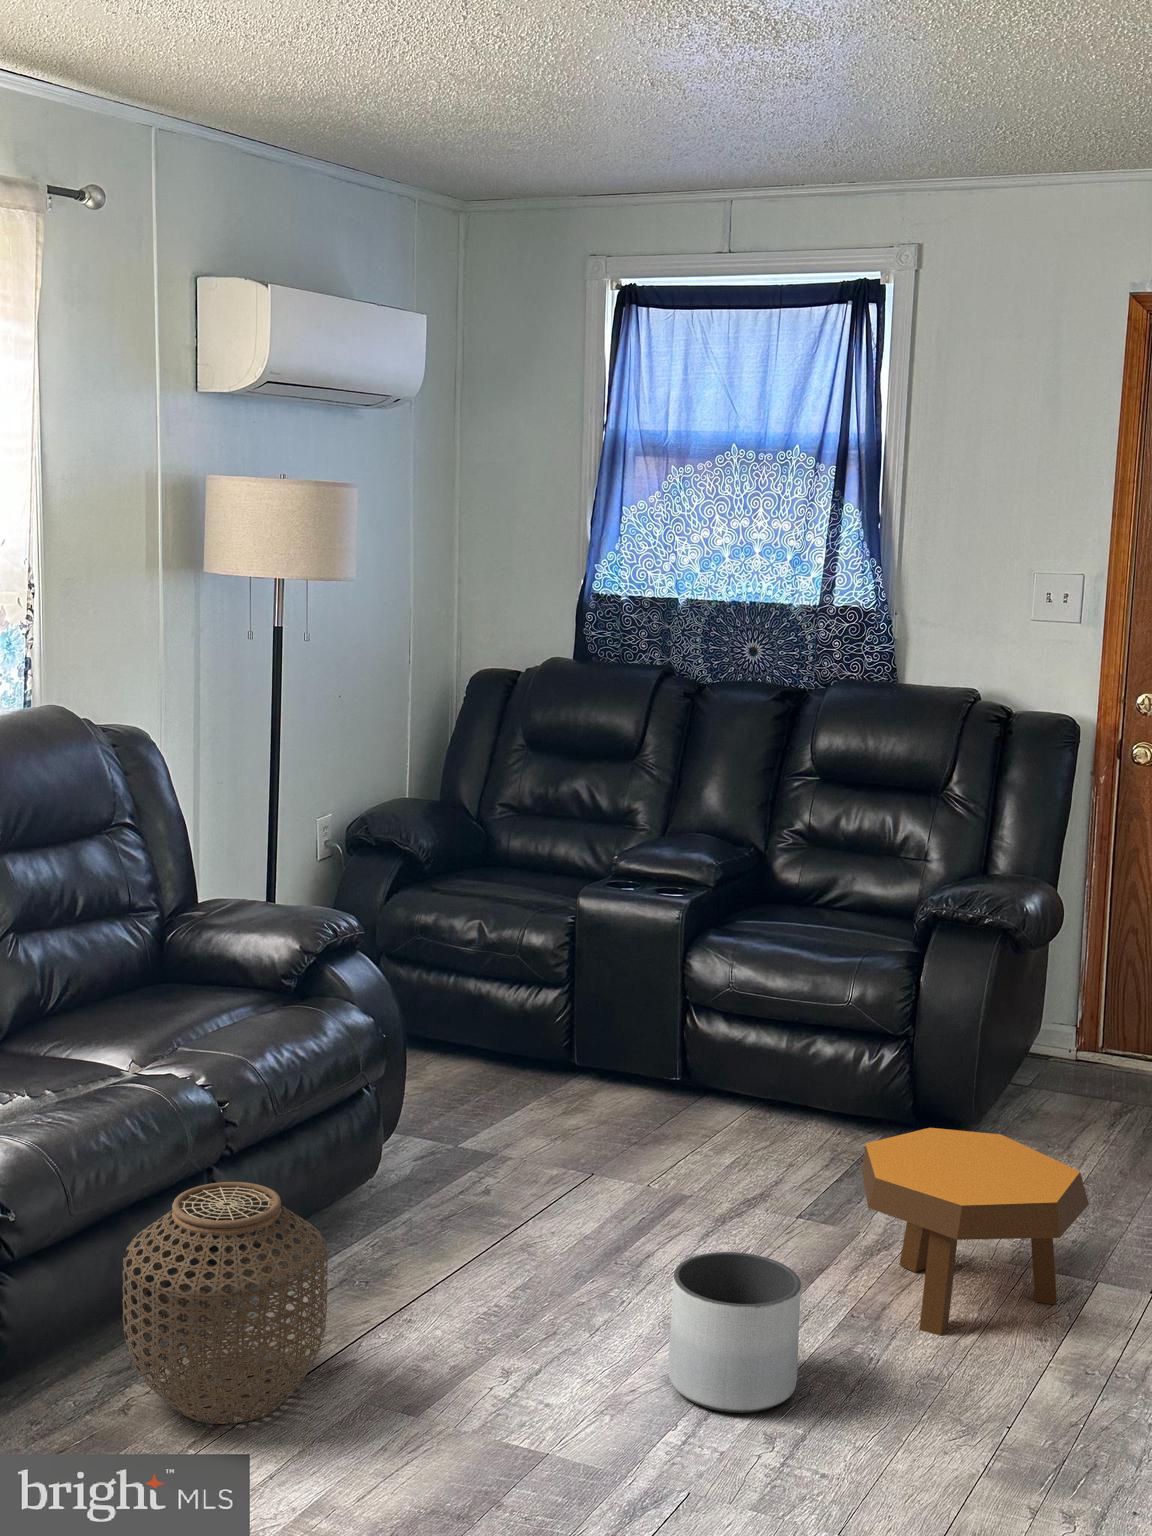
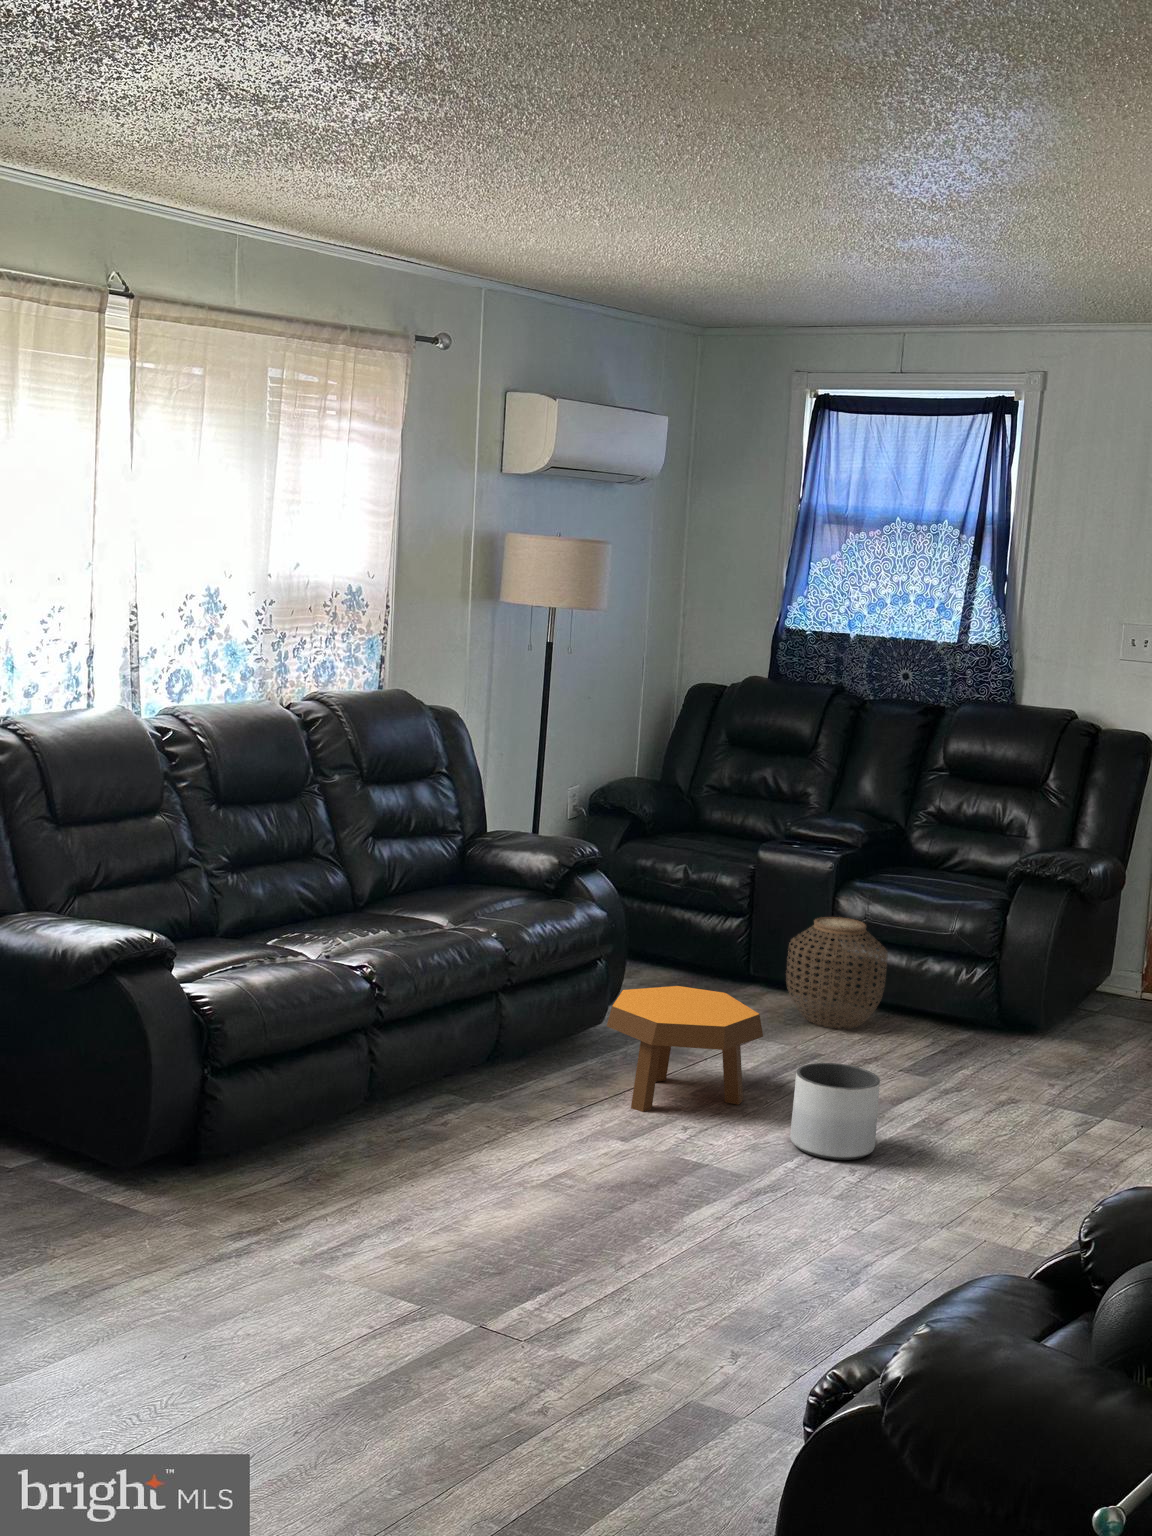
footstool: present [862,1128,1089,1336] -> present [607,986,763,1112]
woven basket: present [123,1182,328,1424] -> present [786,917,887,1029]

